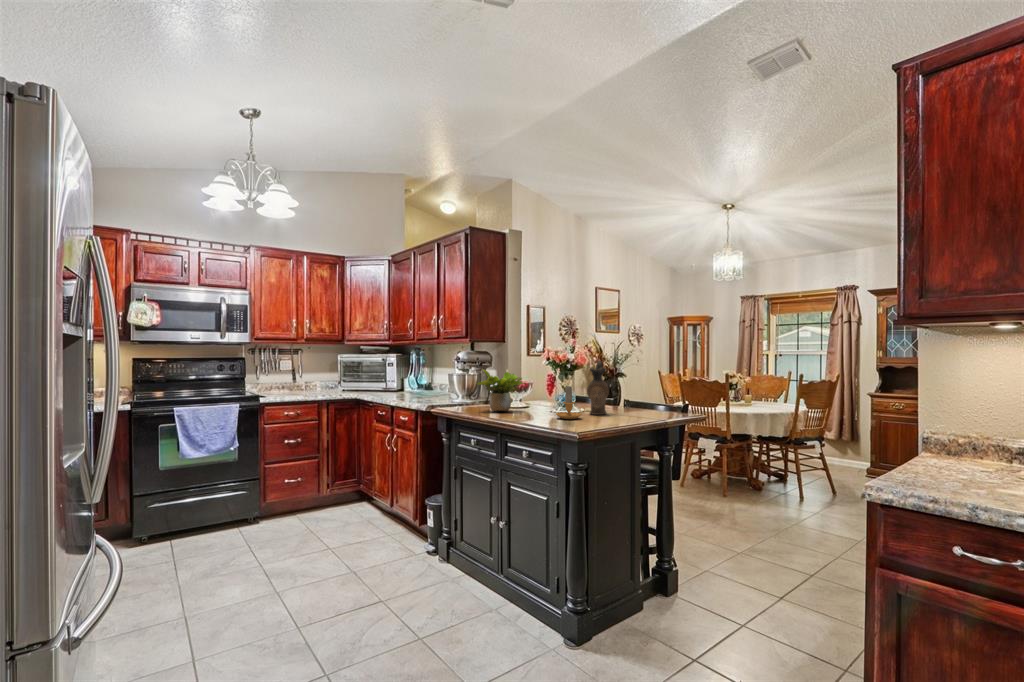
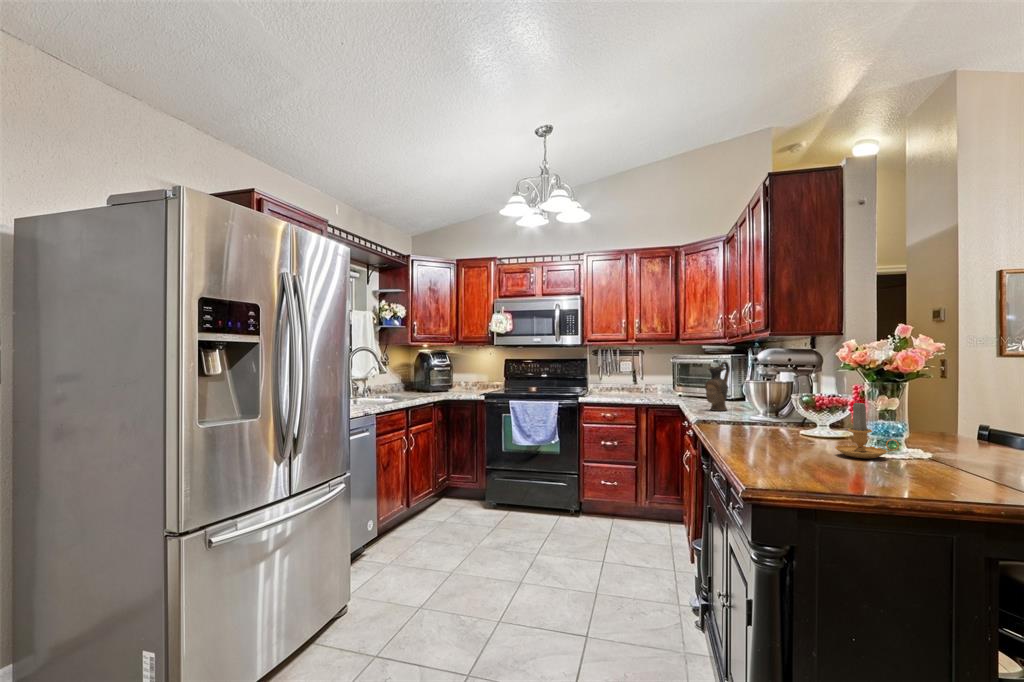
ceramic pitcher: present [587,361,609,415] -> present [705,361,730,411]
potted plant: present [477,370,525,411] -> none [745,373,823,434]

